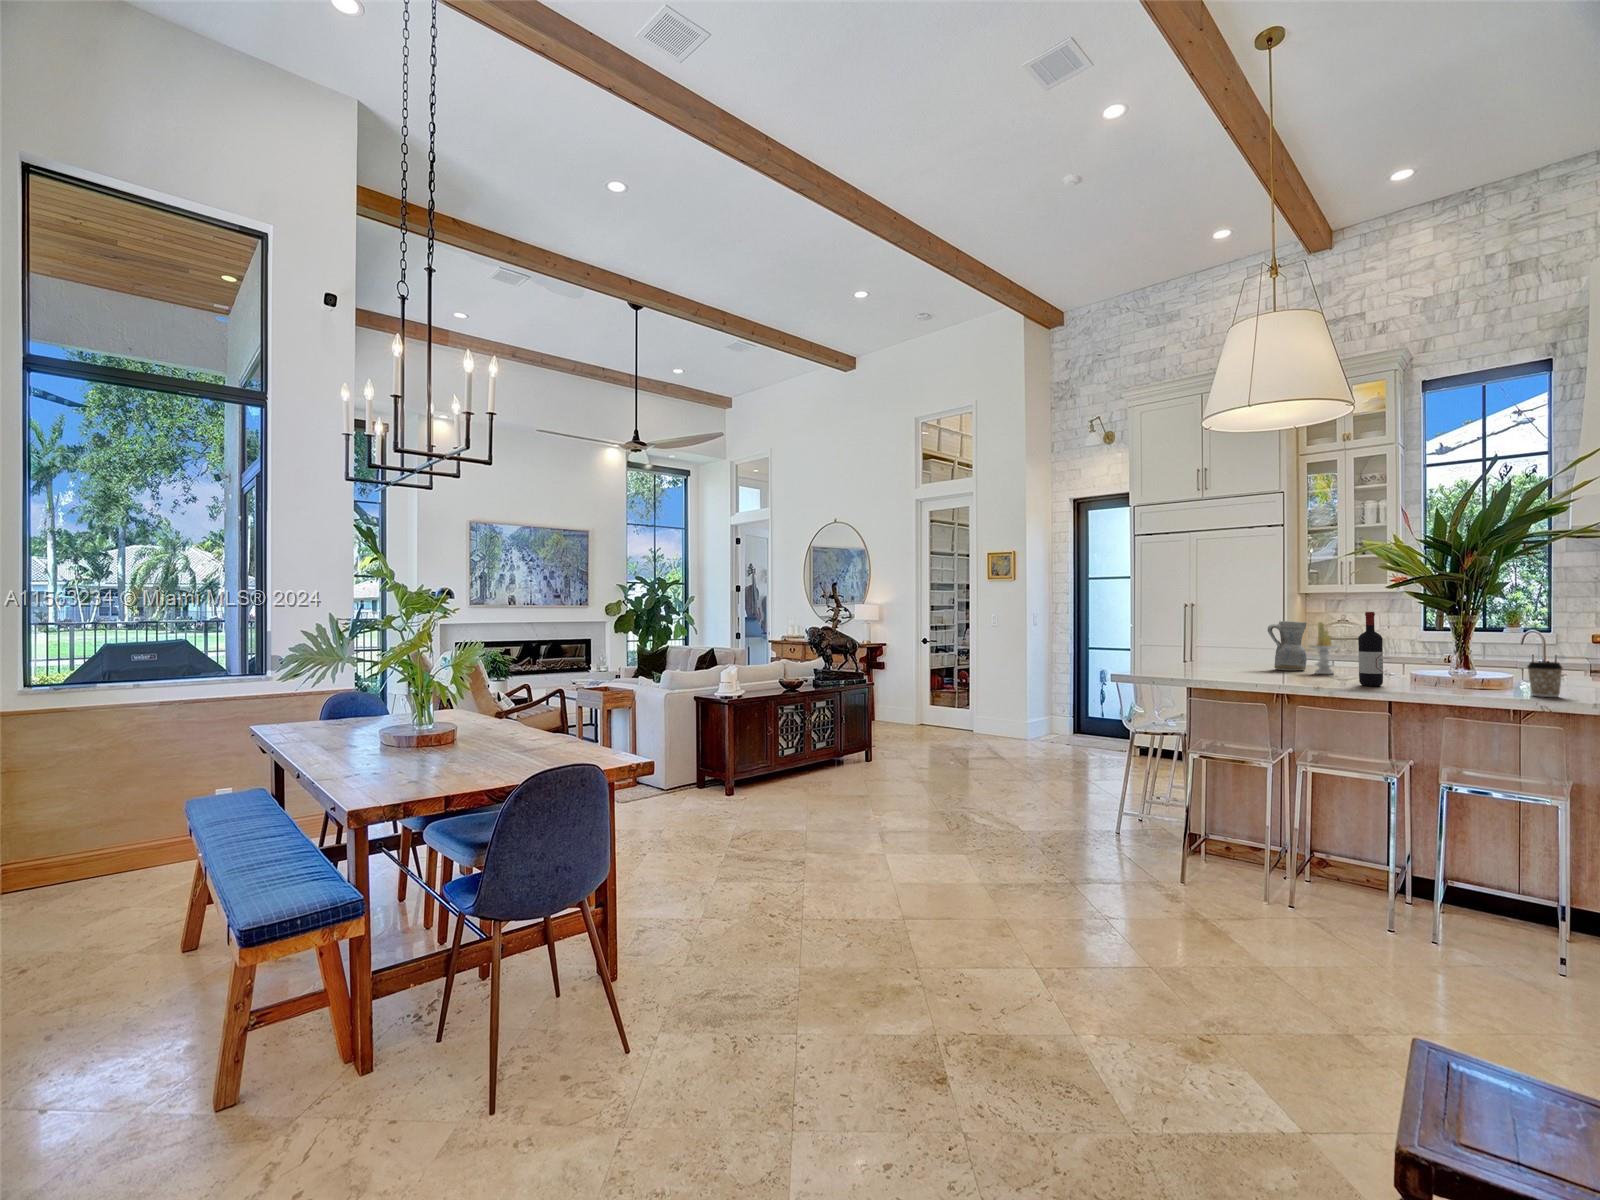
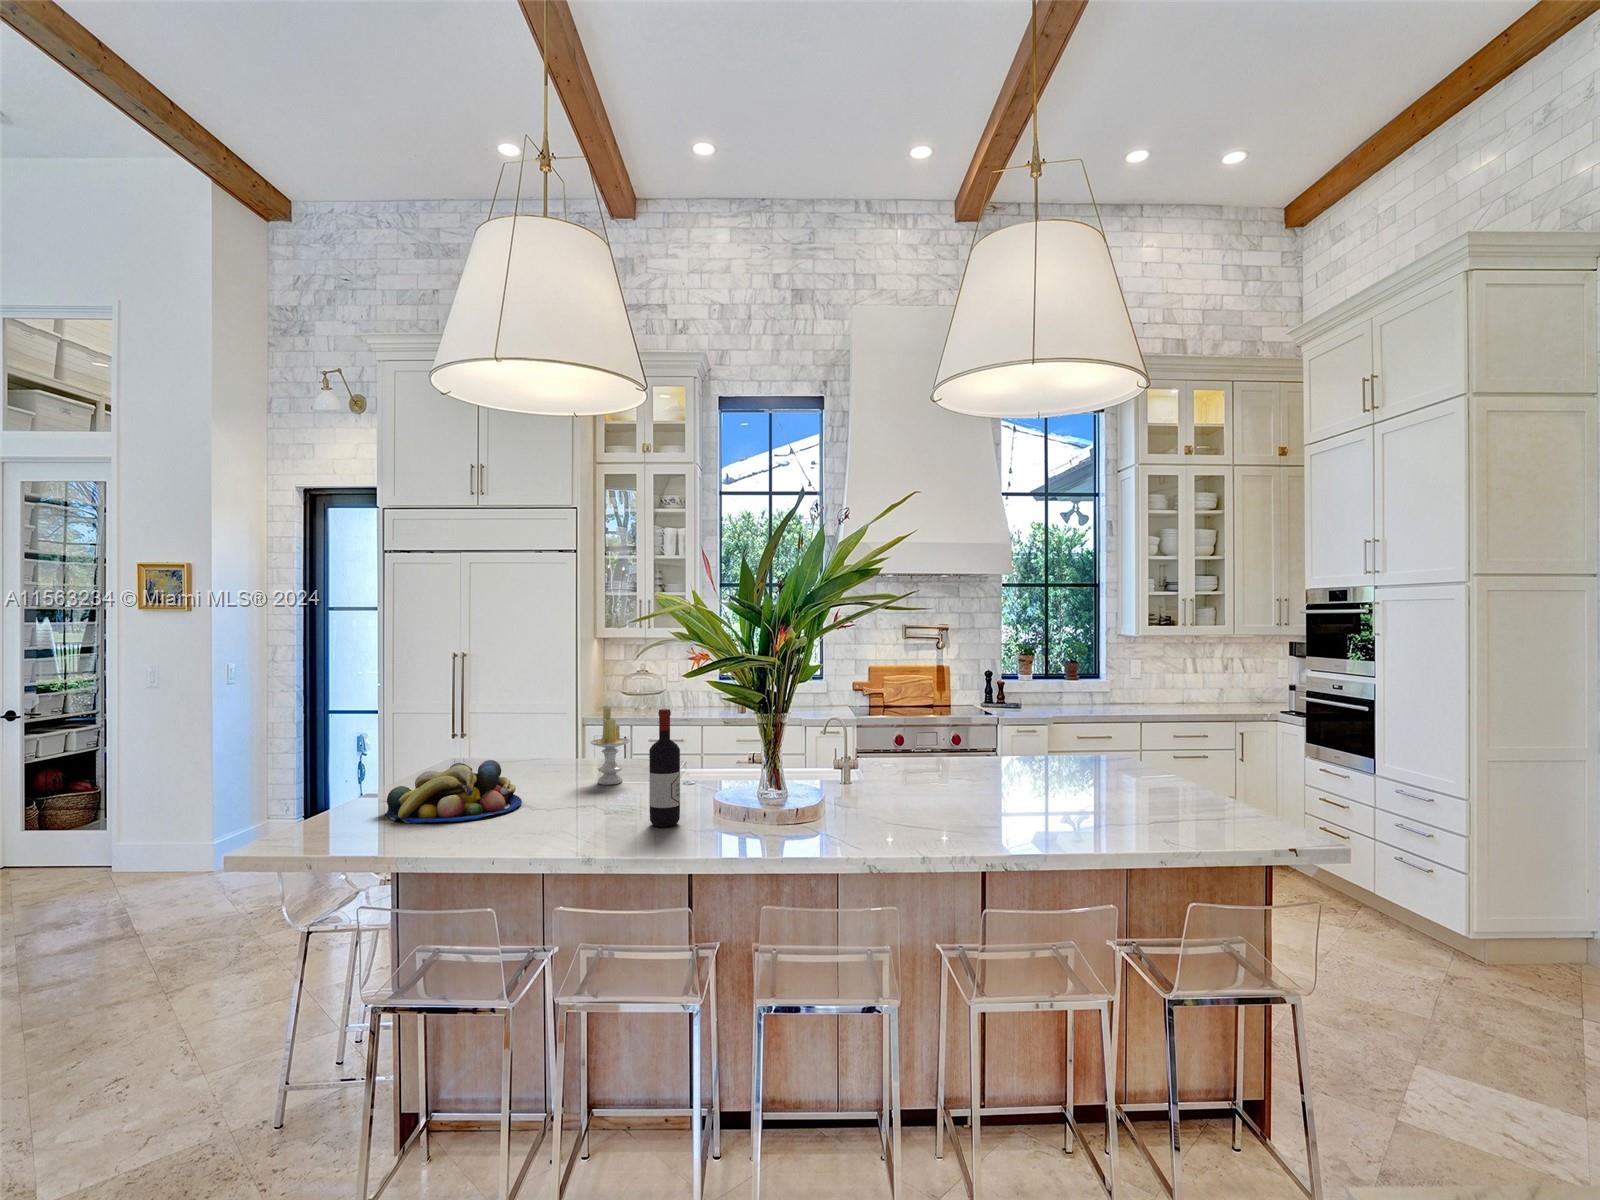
ceramic pitcher: present [1268,621,1307,670] -> none [540,700,591,776]
fruit bowl: none [1177,648,1262,677] -> present [385,760,522,823]
coffee cup: present [1527,662,1562,697] -> none [842,778,878,831]

